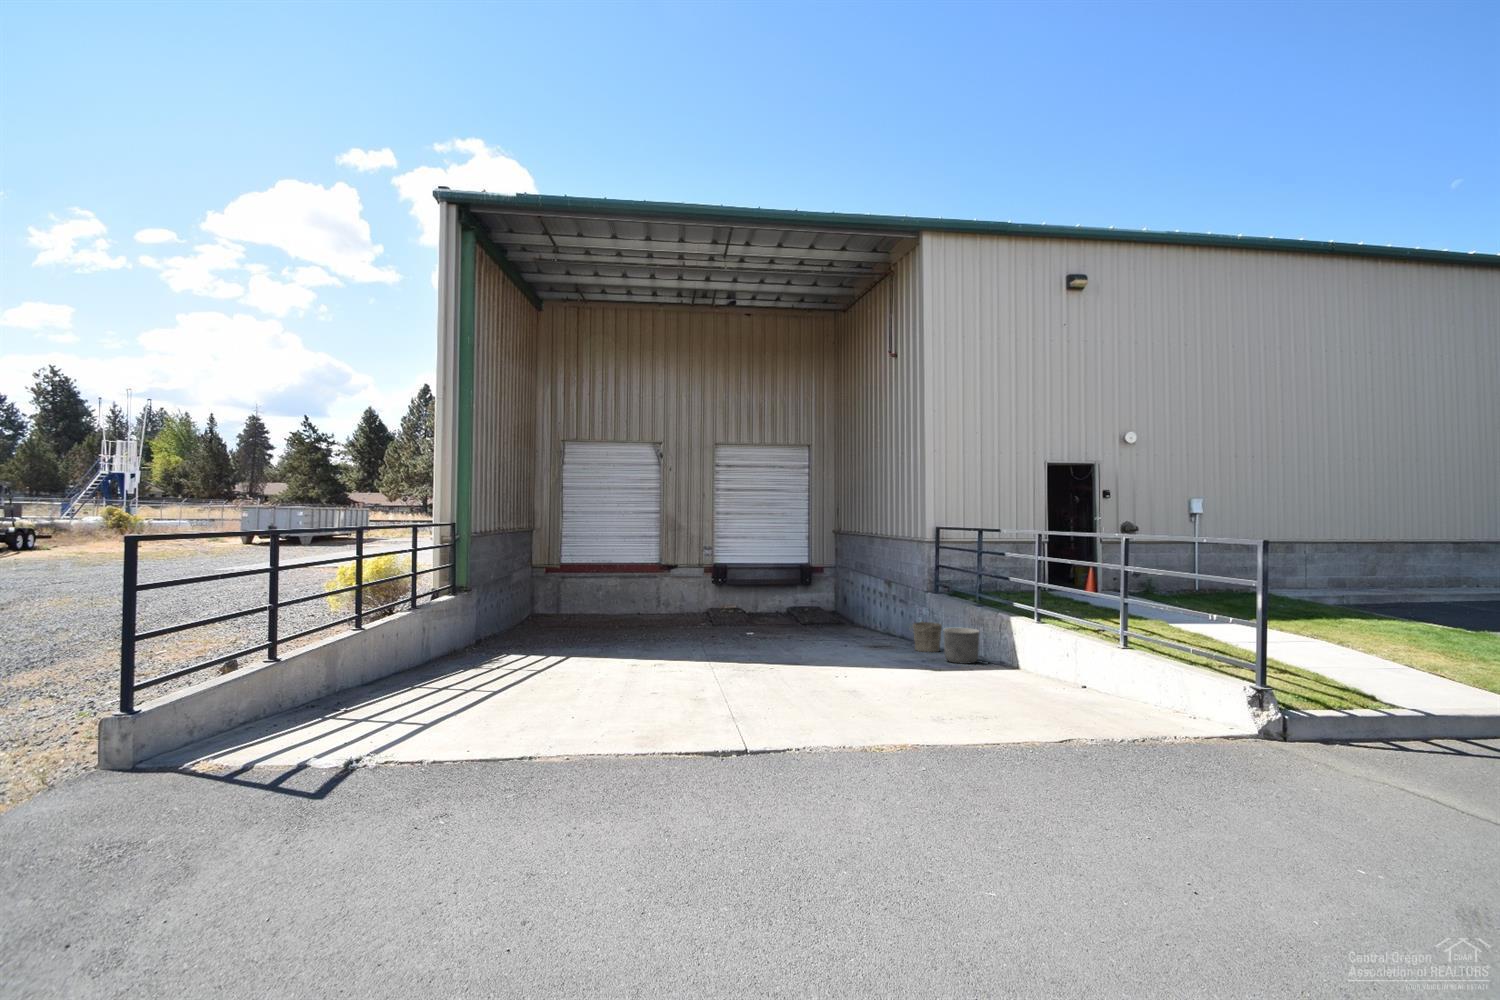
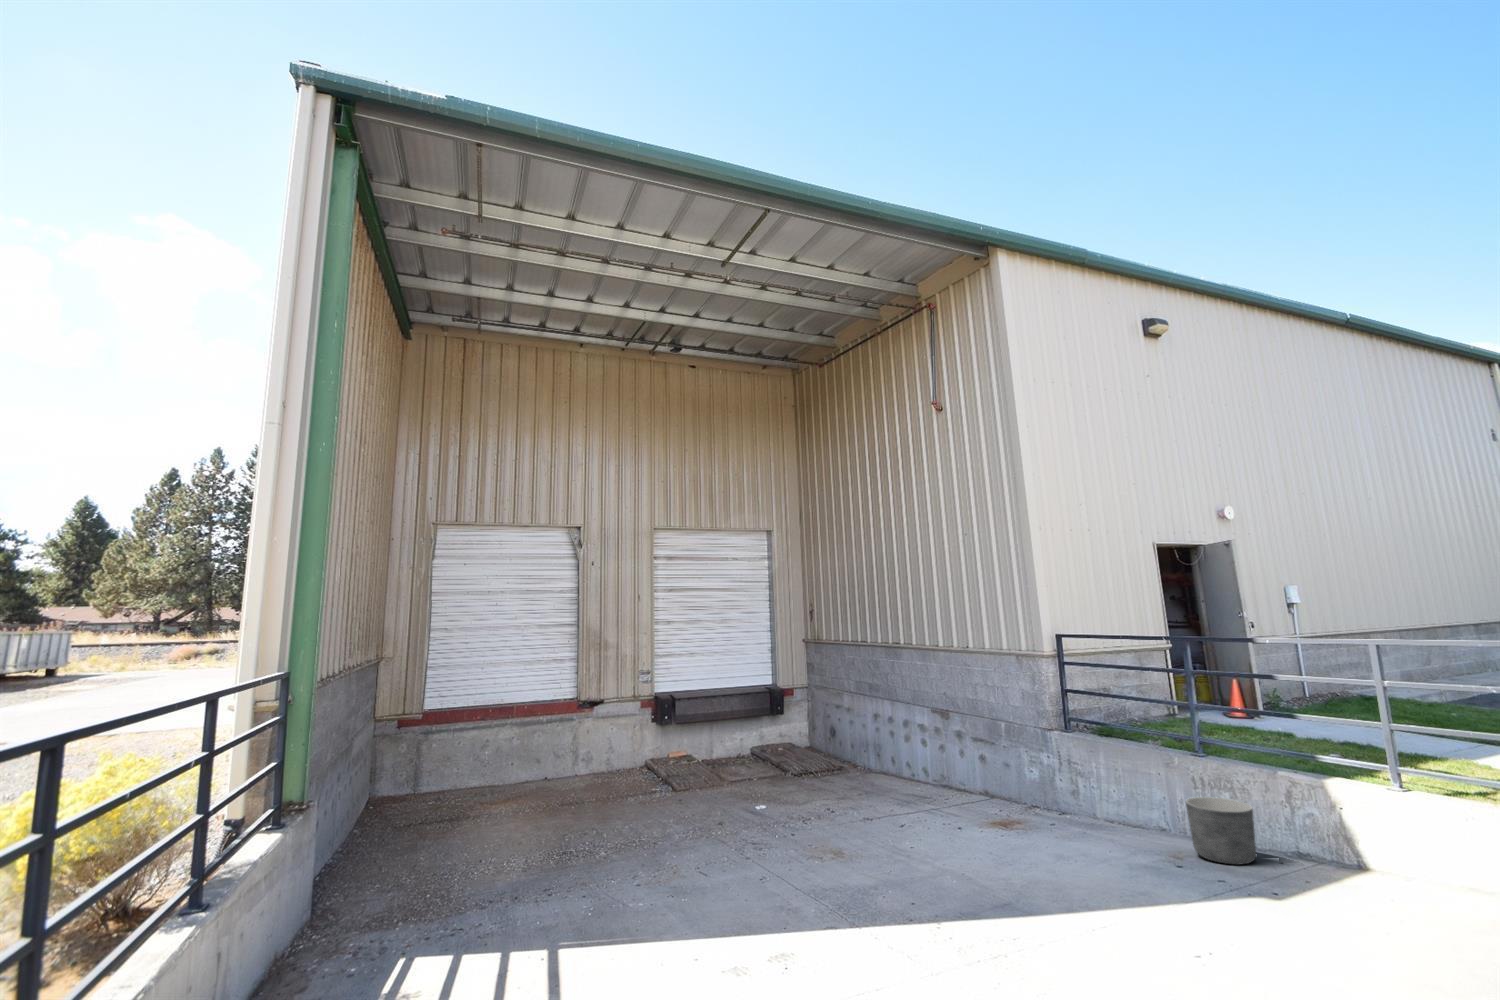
bucket: present [913,621,942,652] -> none [1061,778,1116,833]

